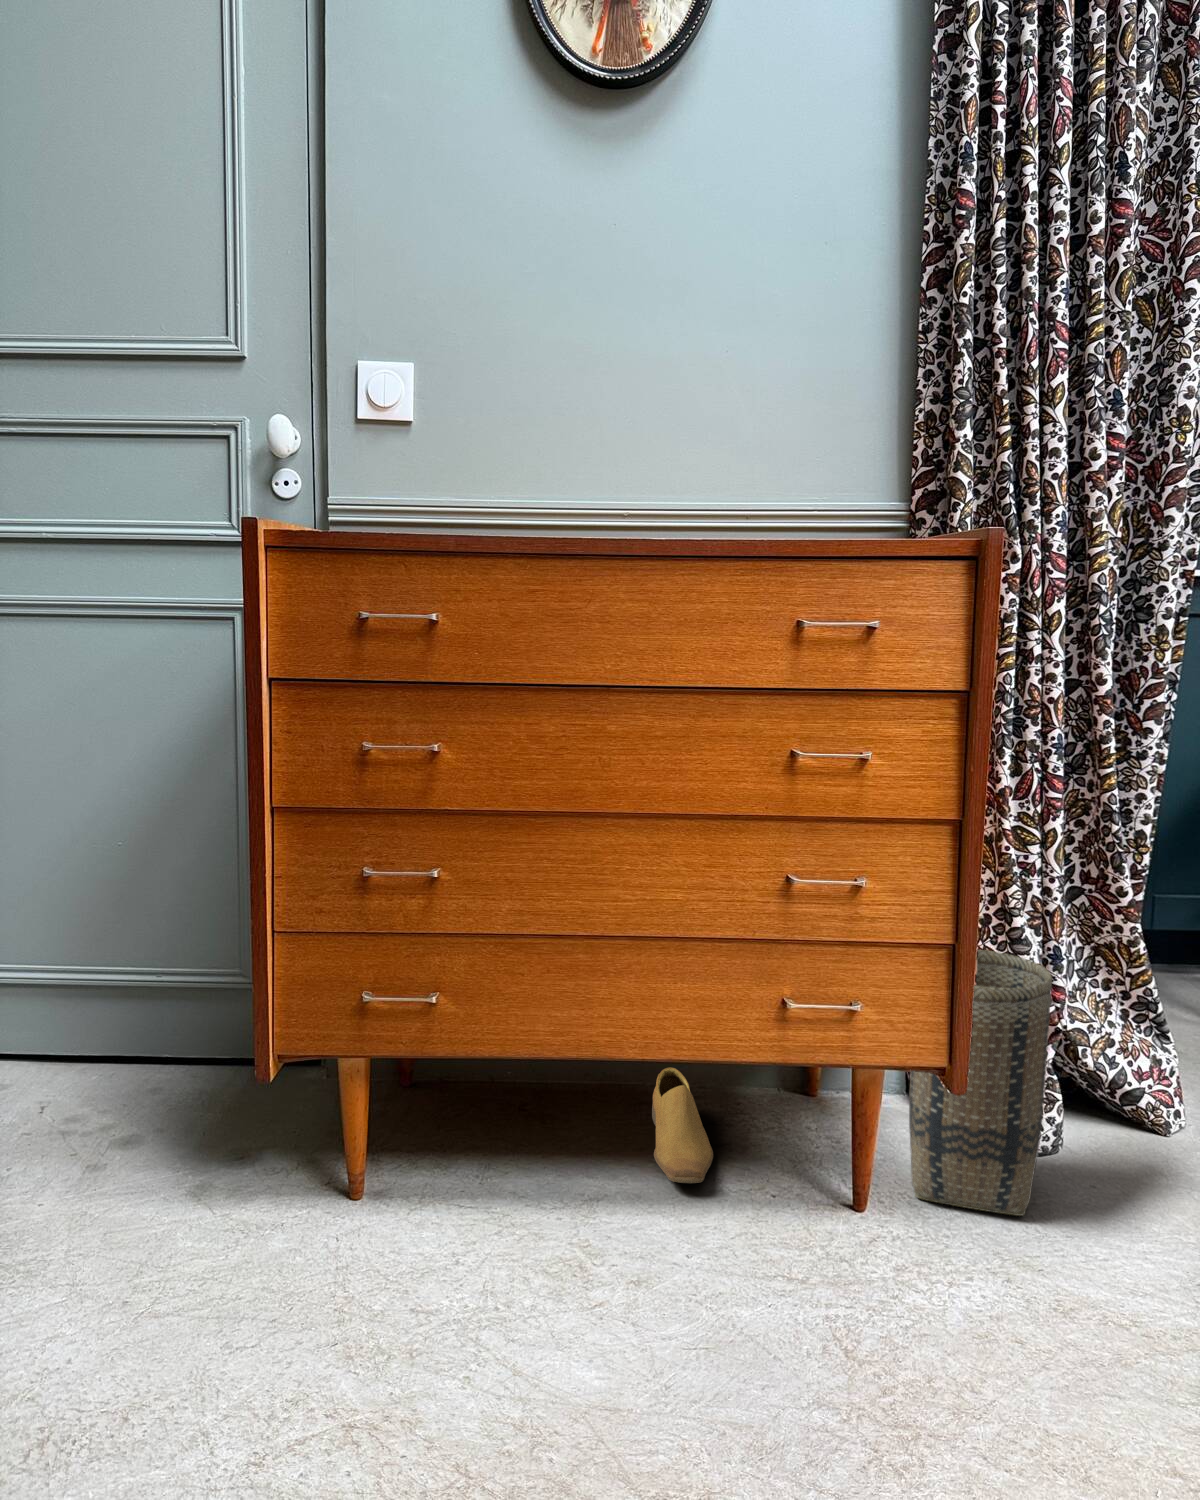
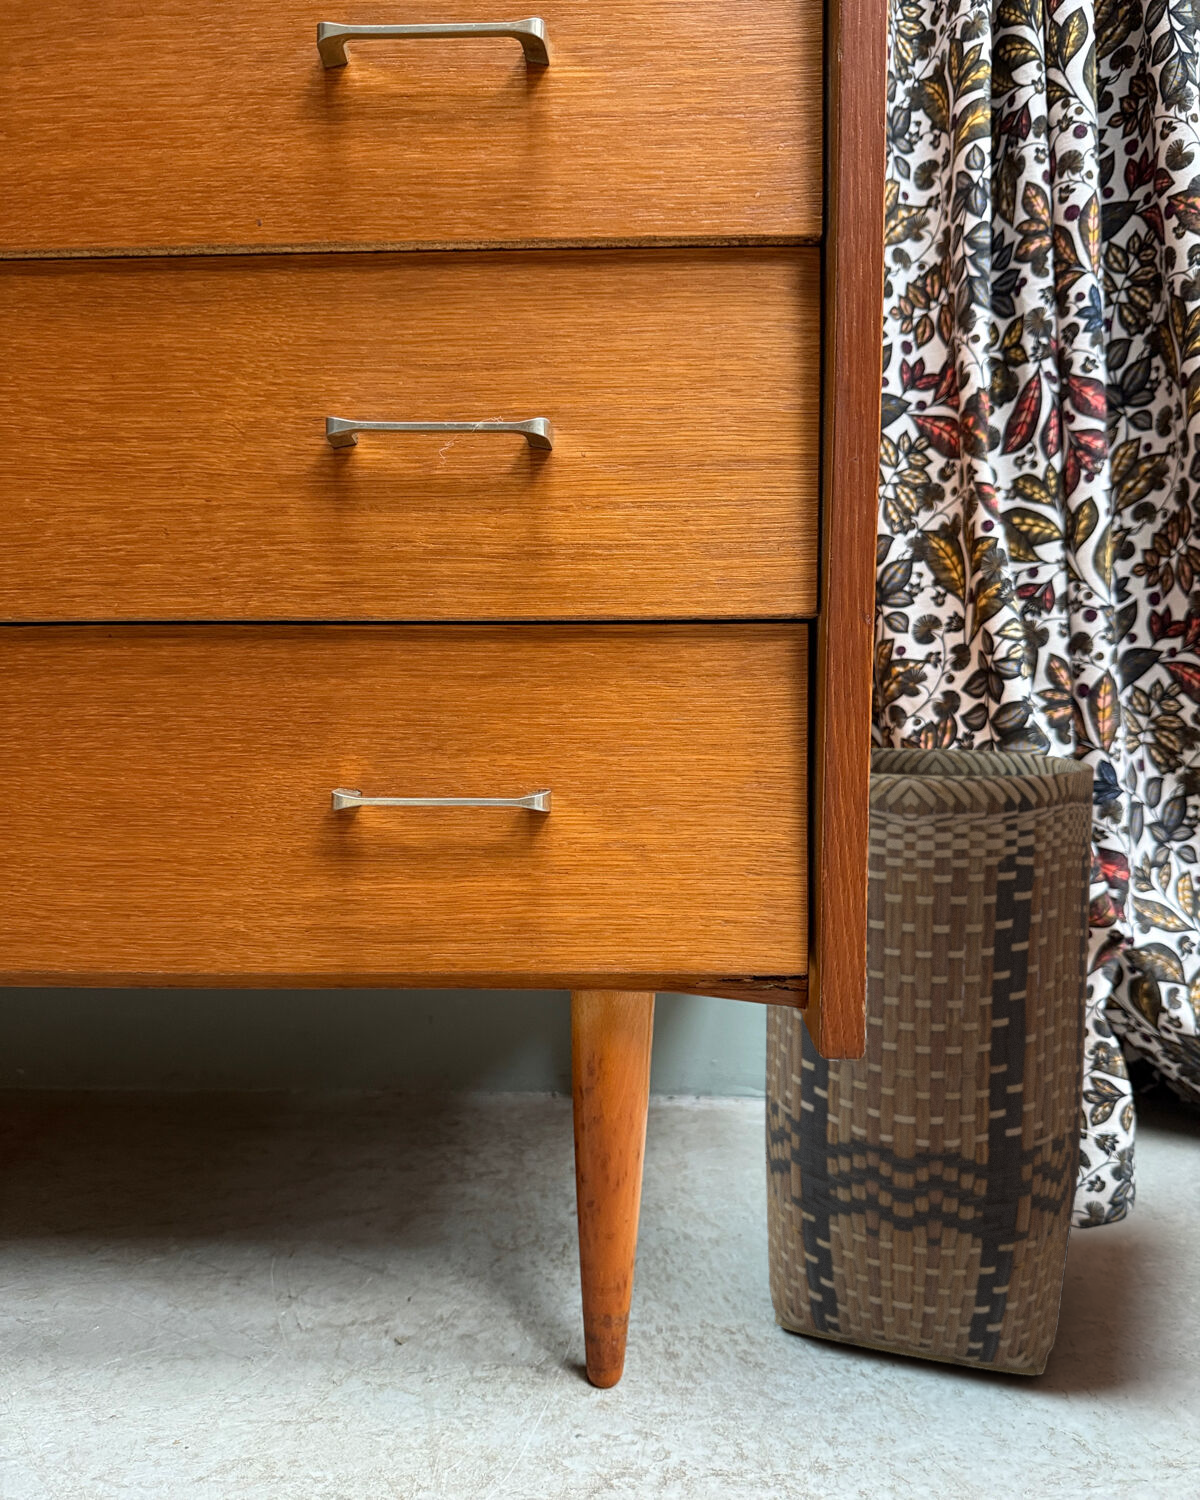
shoe: present [652,1067,713,1183] -> none [176,1041,349,1294]

